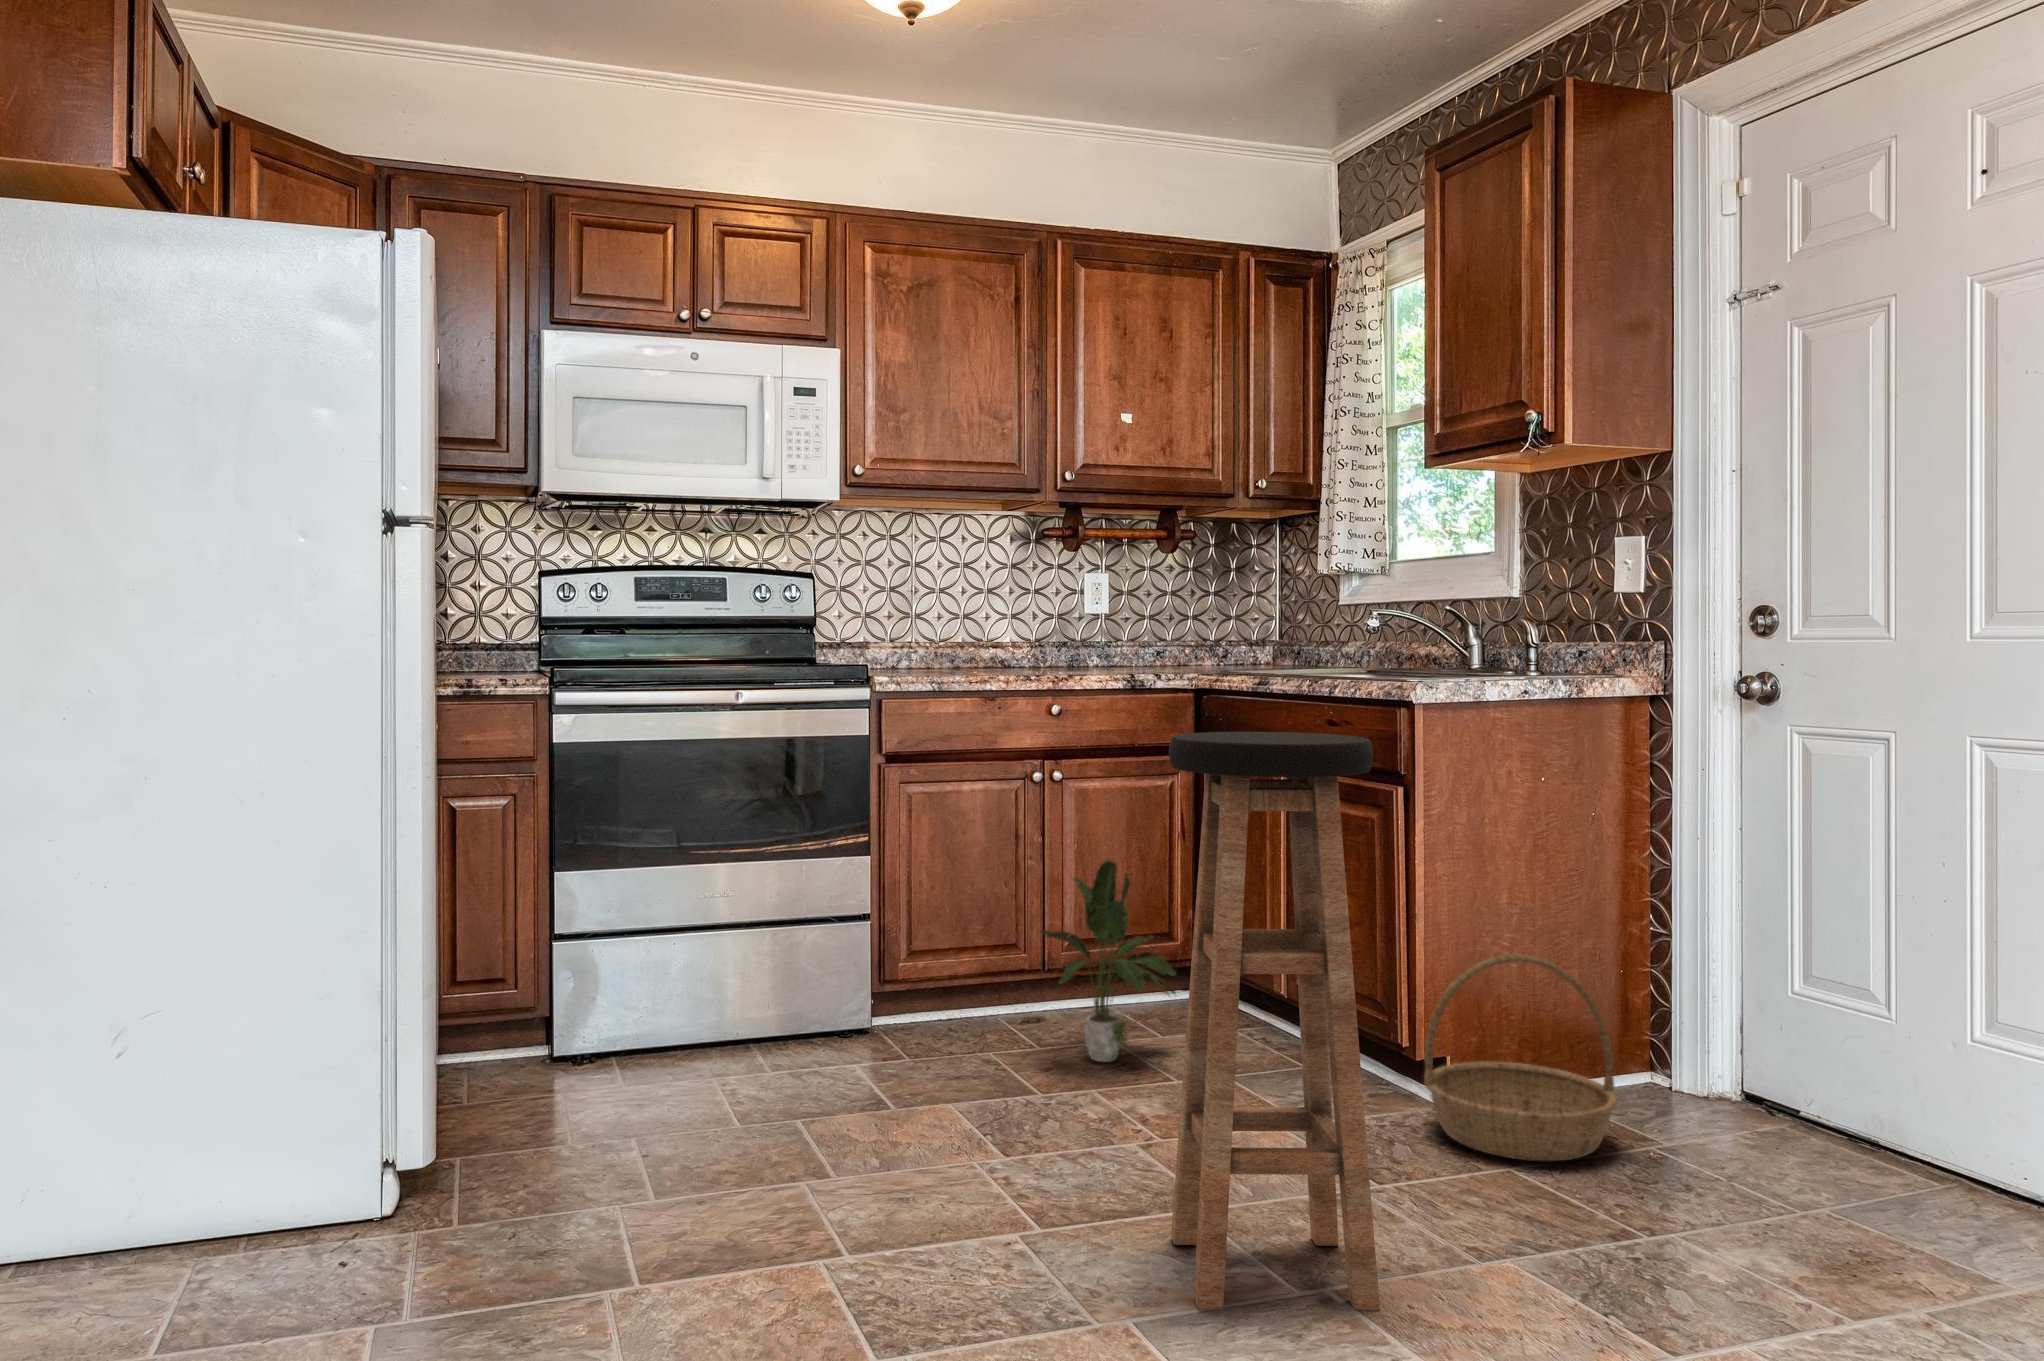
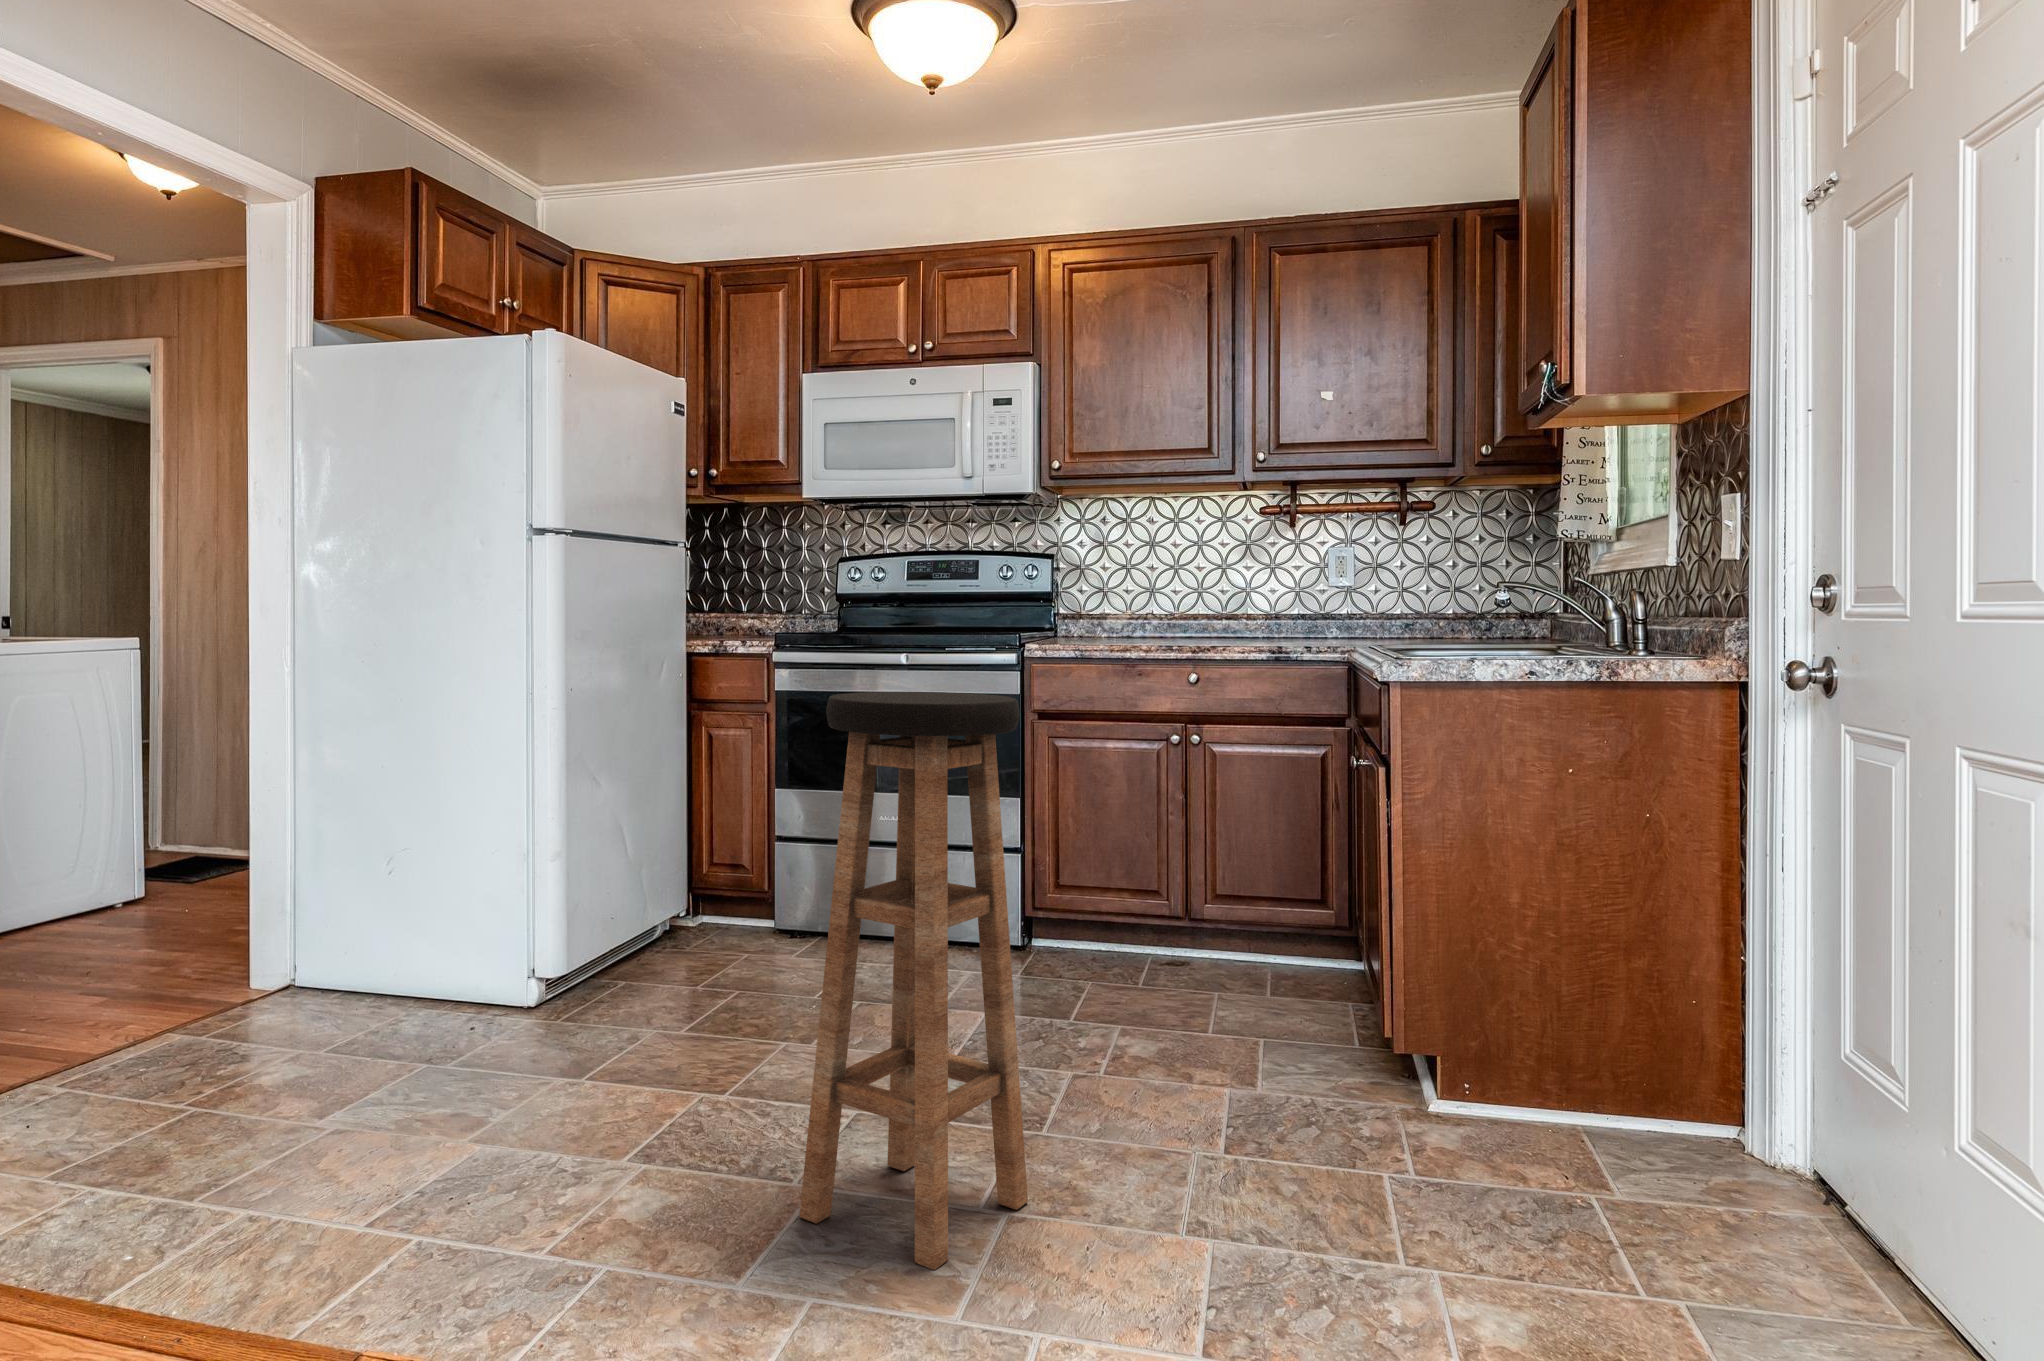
potted plant: present [1041,861,1176,1062] -> none [1090,823,1237,1016]
basket: present [1424,955,1617,1161] -> none [1314,967,1532,1214]

